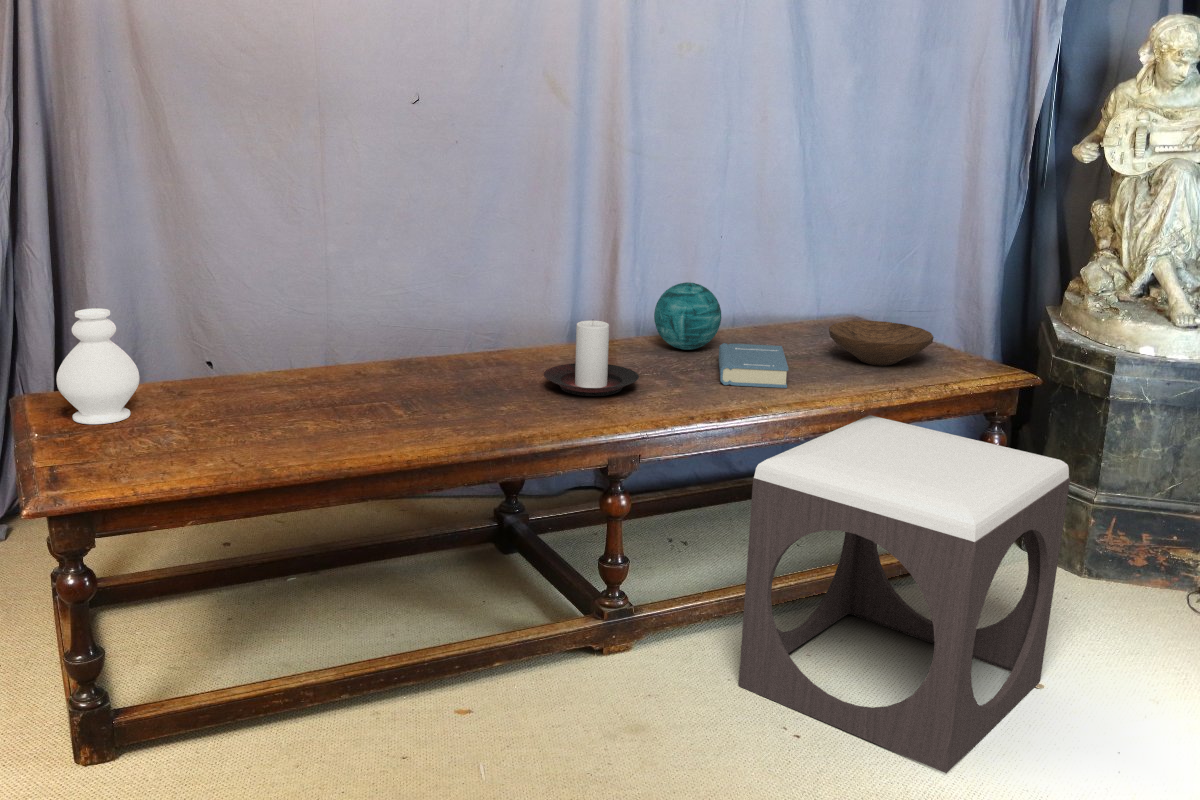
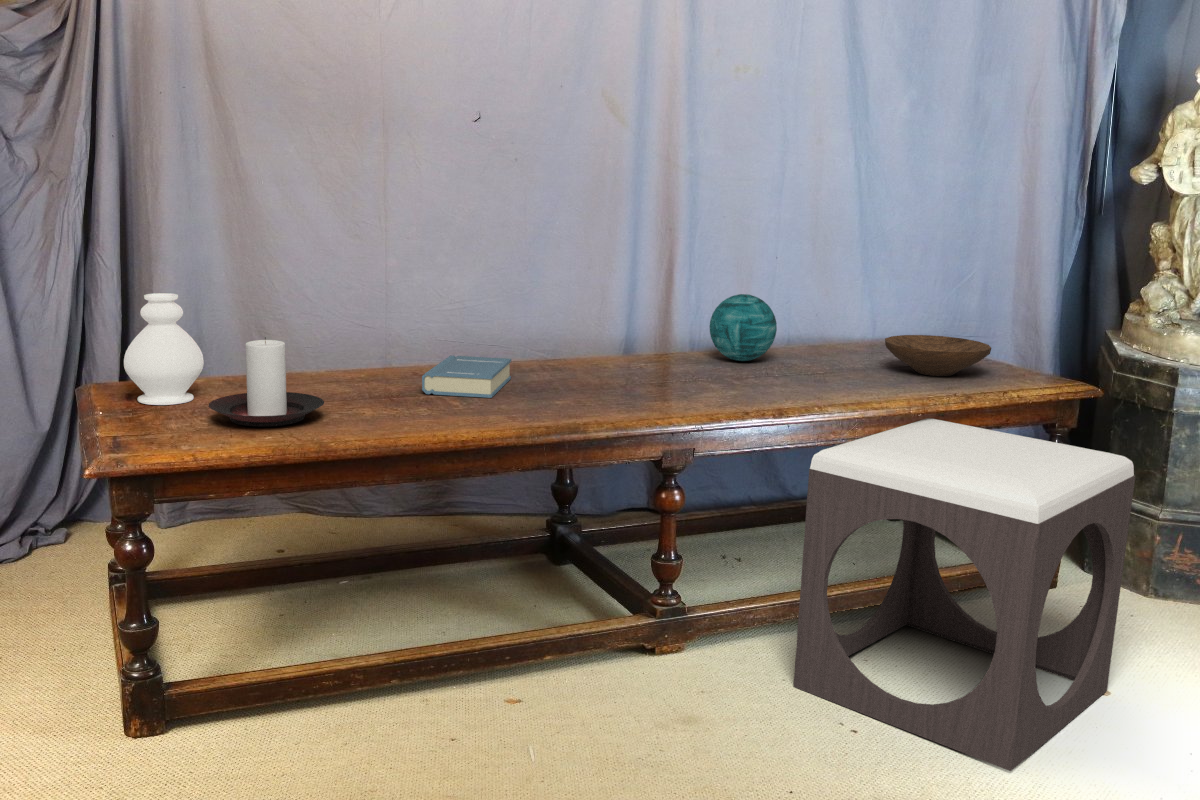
candle holder: present [544,320,639,396] -> present [209,337,324,427]
hardback book: present [719,343,788,388] -> present [422,355,511,398]

